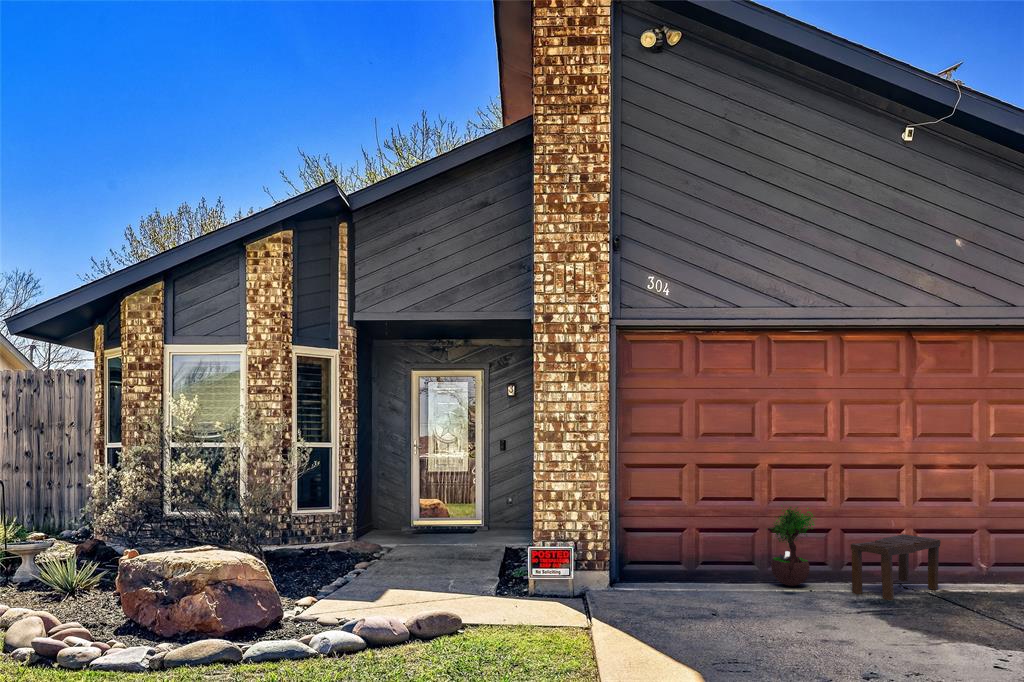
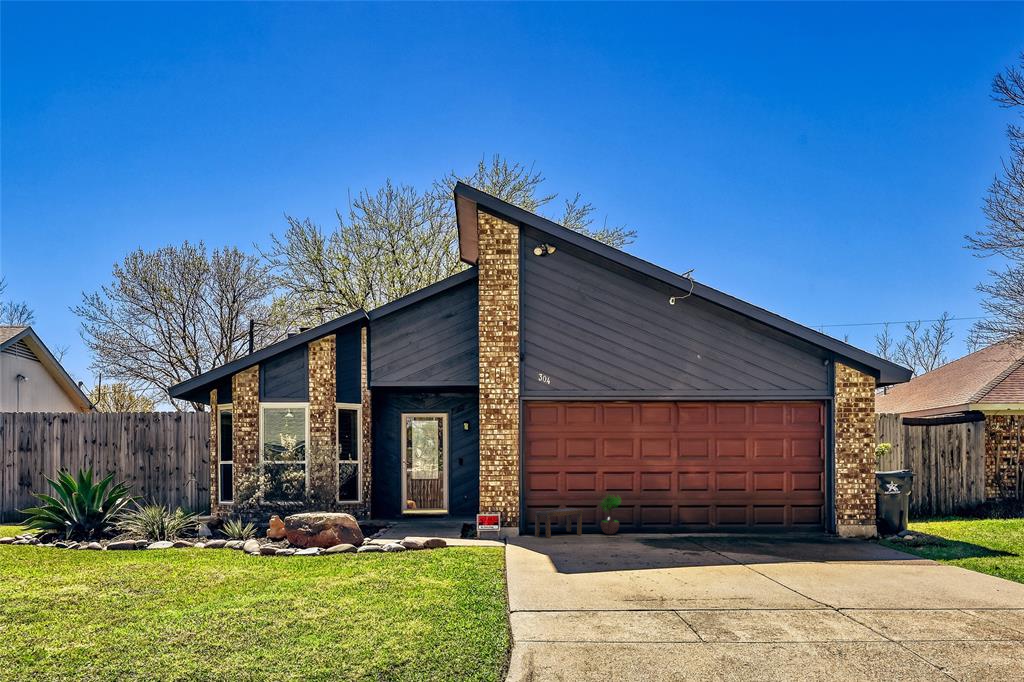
bench: present [851,534,941,600] -> present [535,508,583,538]

